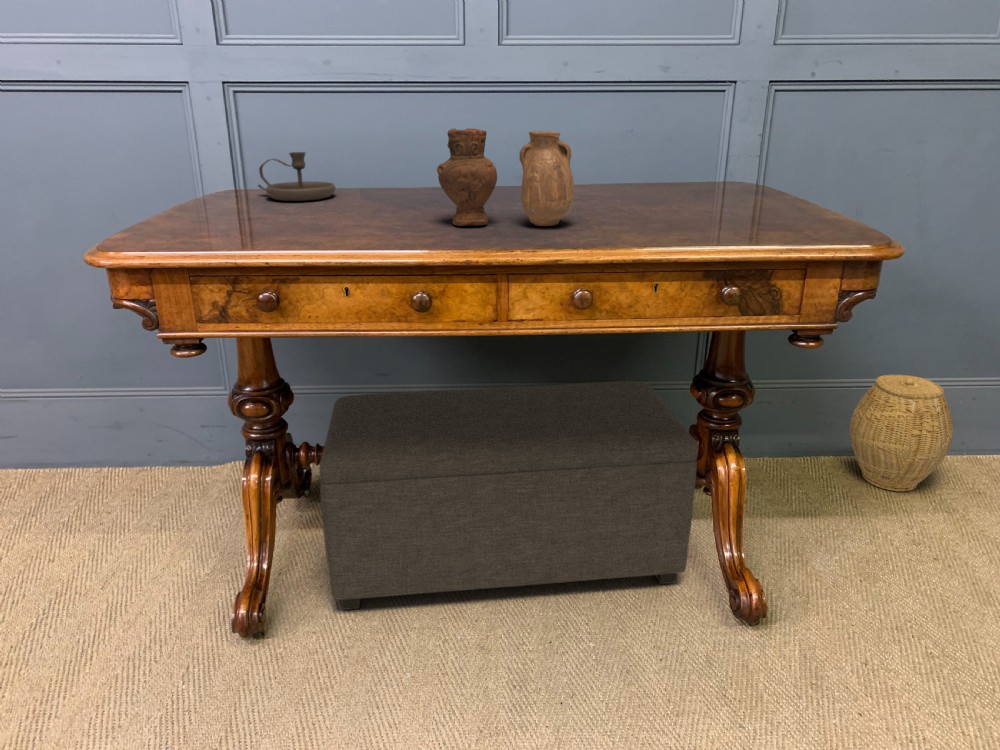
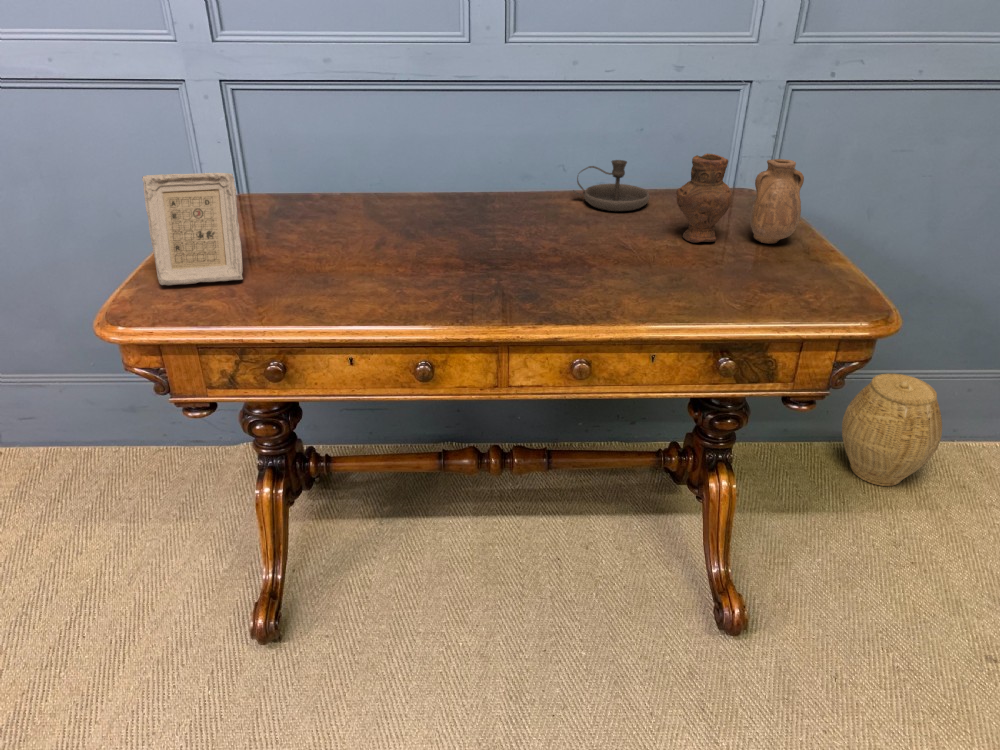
picture frame: none [146,123,241,230] -> present [142,173,243,285]
vase: present [437,128,574,226] -> present [676,153,804,244]
candlestick: present [258,152,336,201] -> present [573,160,649,211]
ottoman: present [319,381,698,610] -> none [328,391,691,613]

